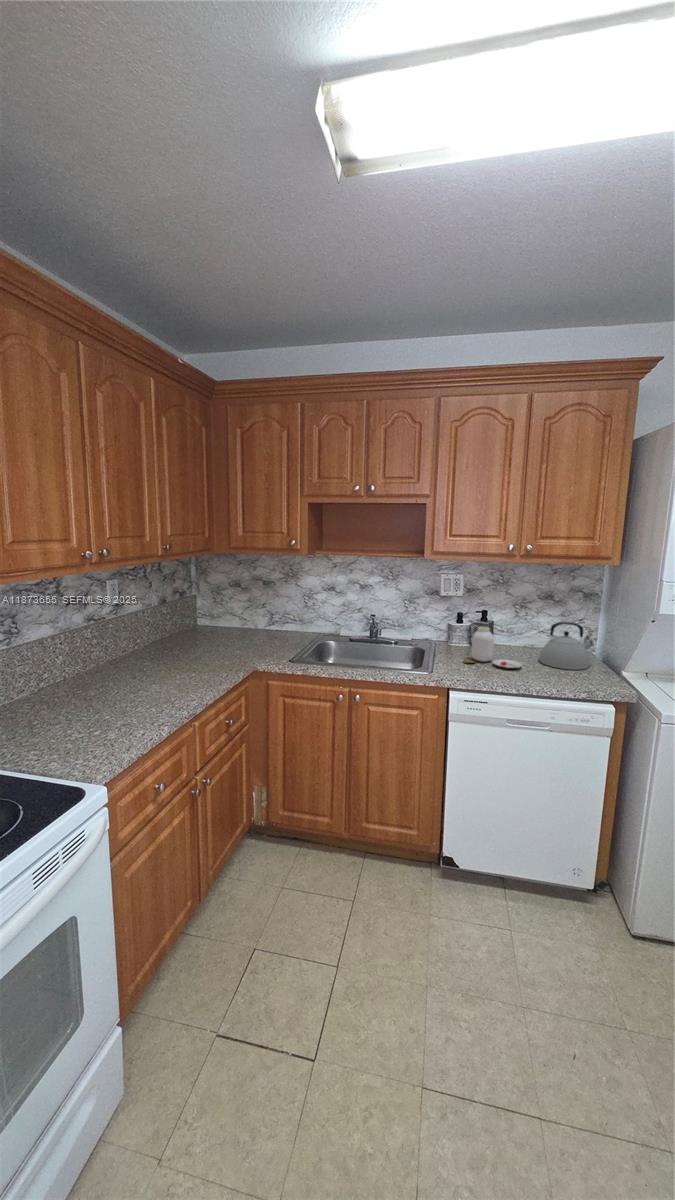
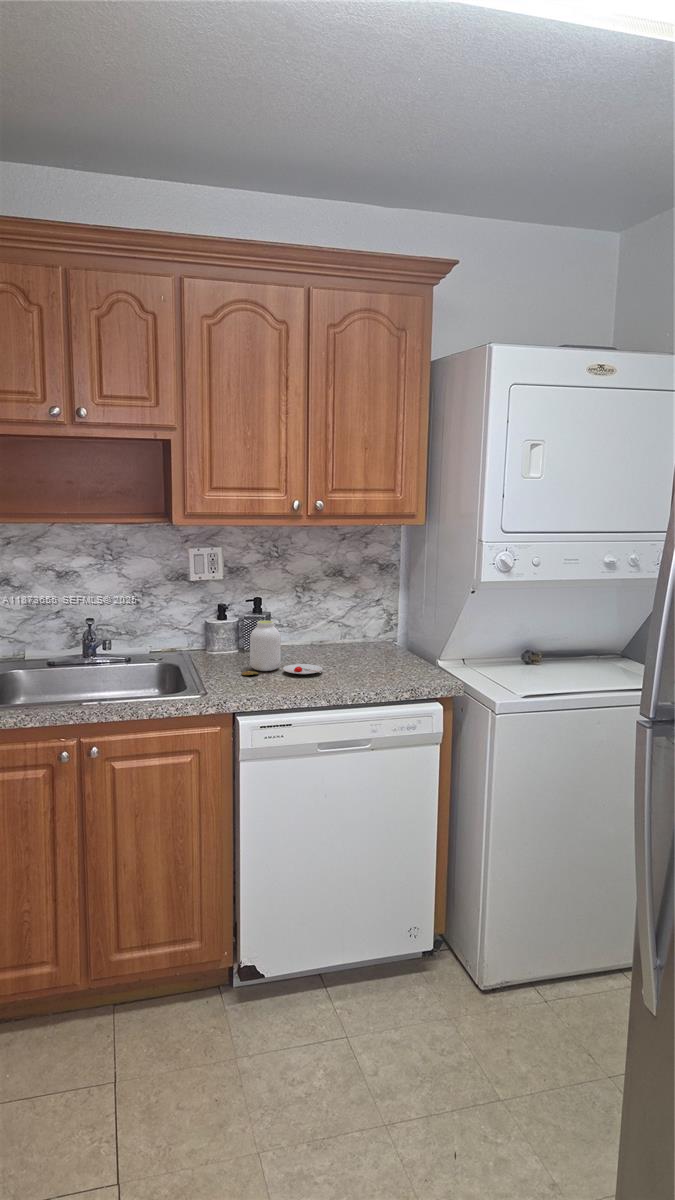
kettle: present [539,622,593,670] -> none [338,604,403,667]

